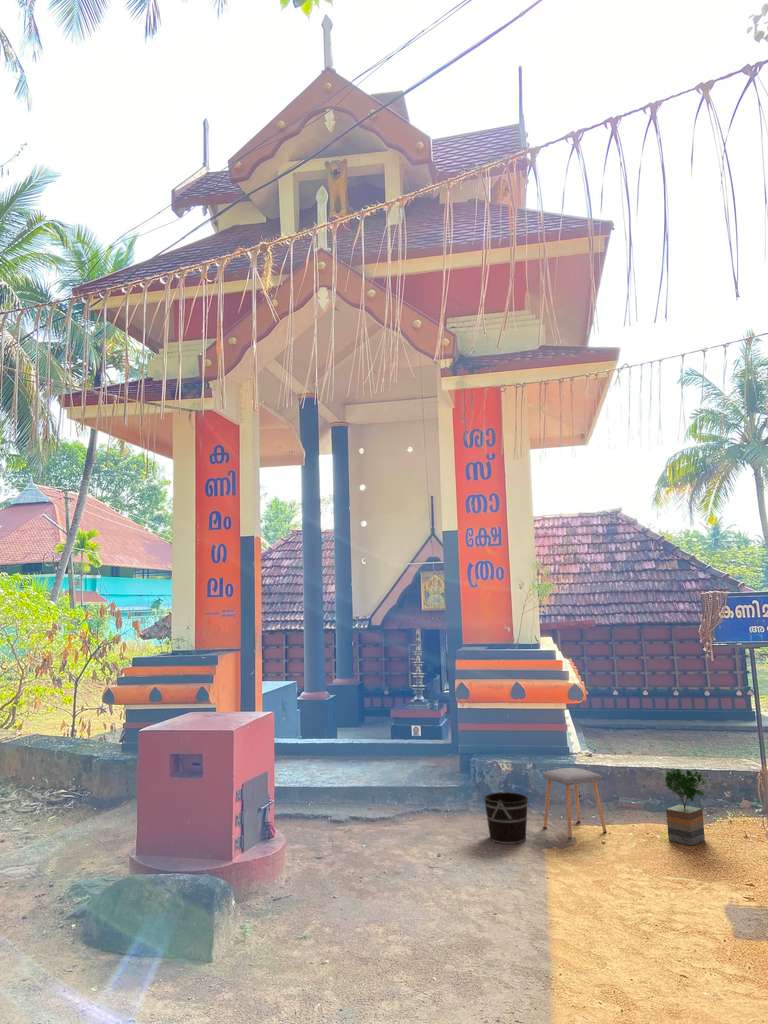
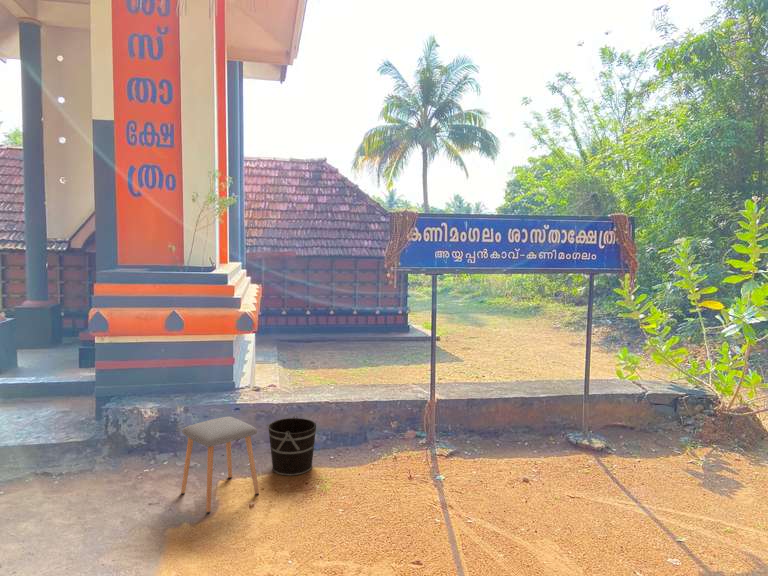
potted tree: present [664,769,708,845] -> none [329,415,382,508]
bucket: present [484,792,528,844] -> present [267,416,316,475]

